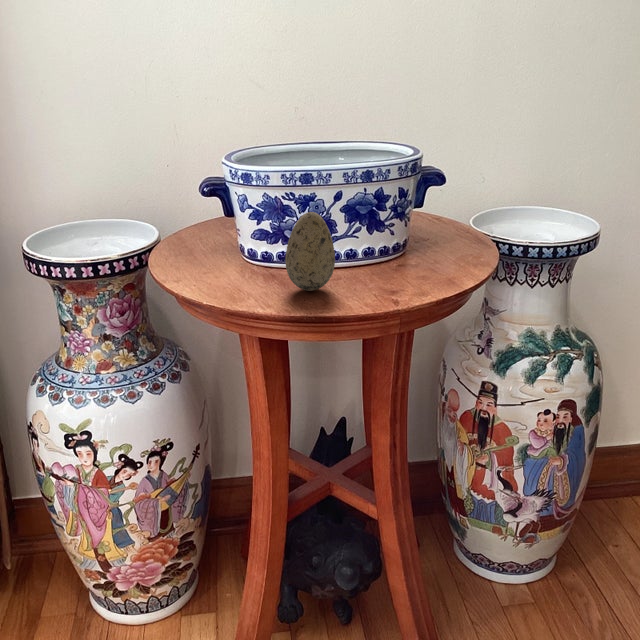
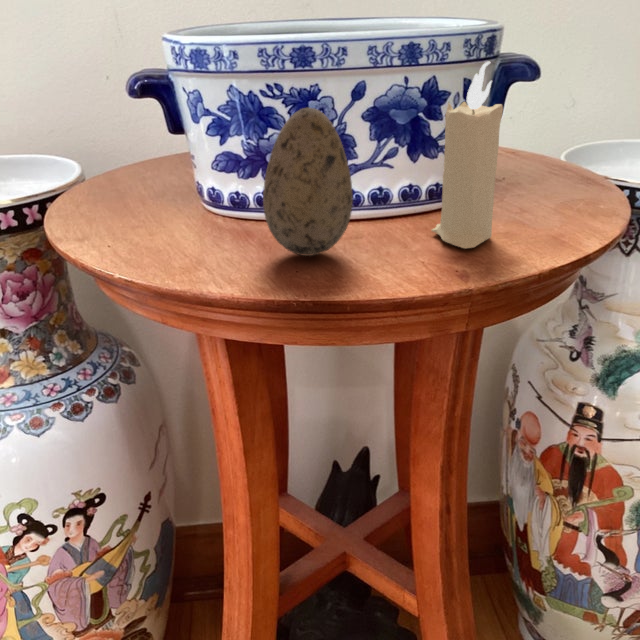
candle: none [380,186,417,286] -> present [432,62,503,248]

